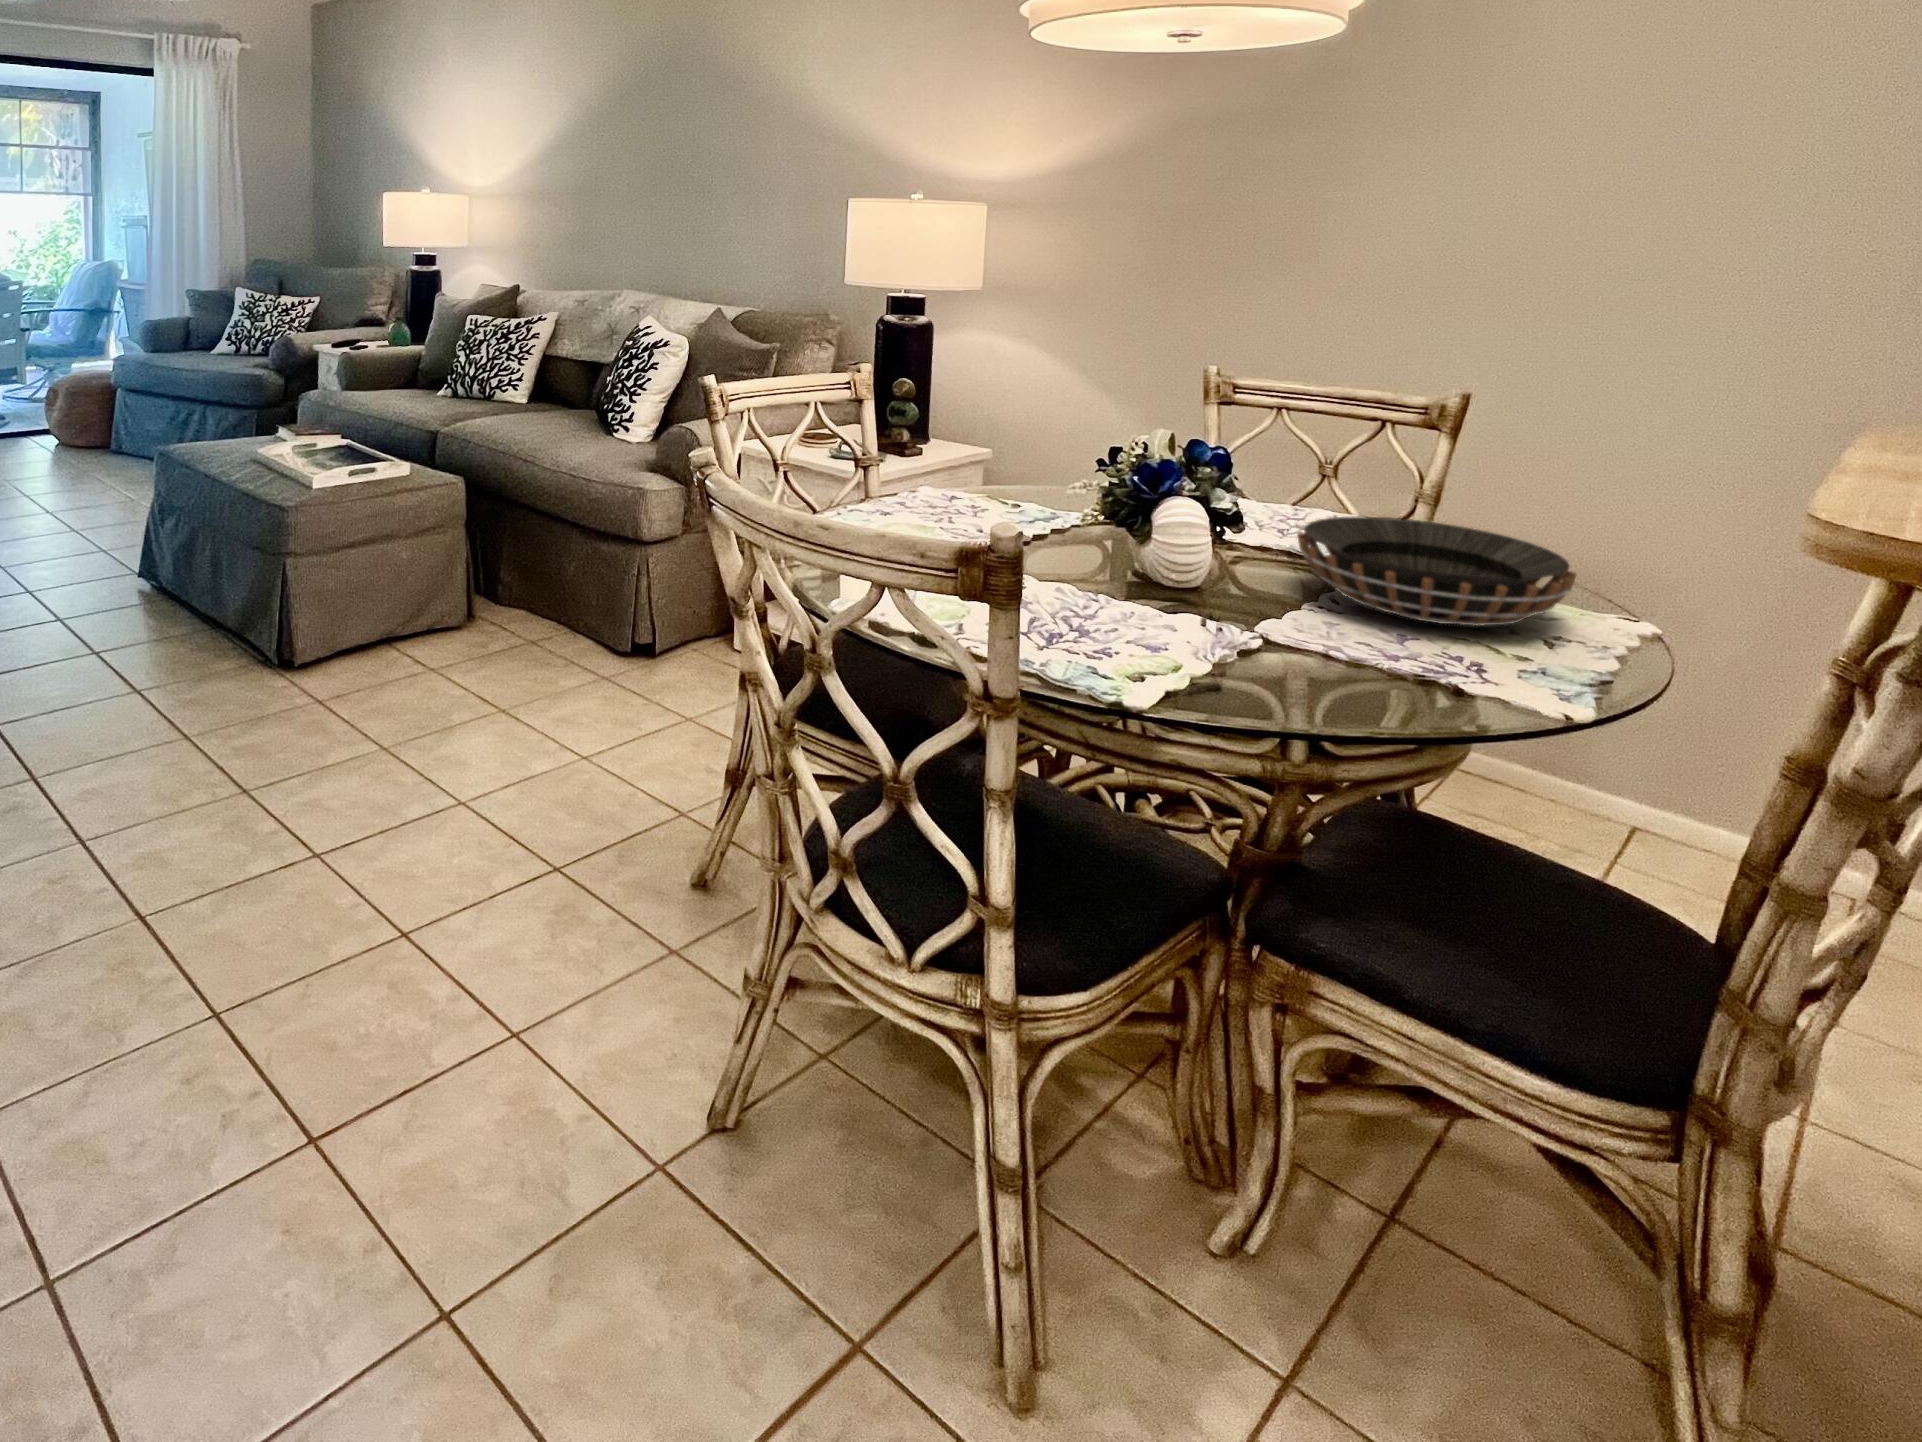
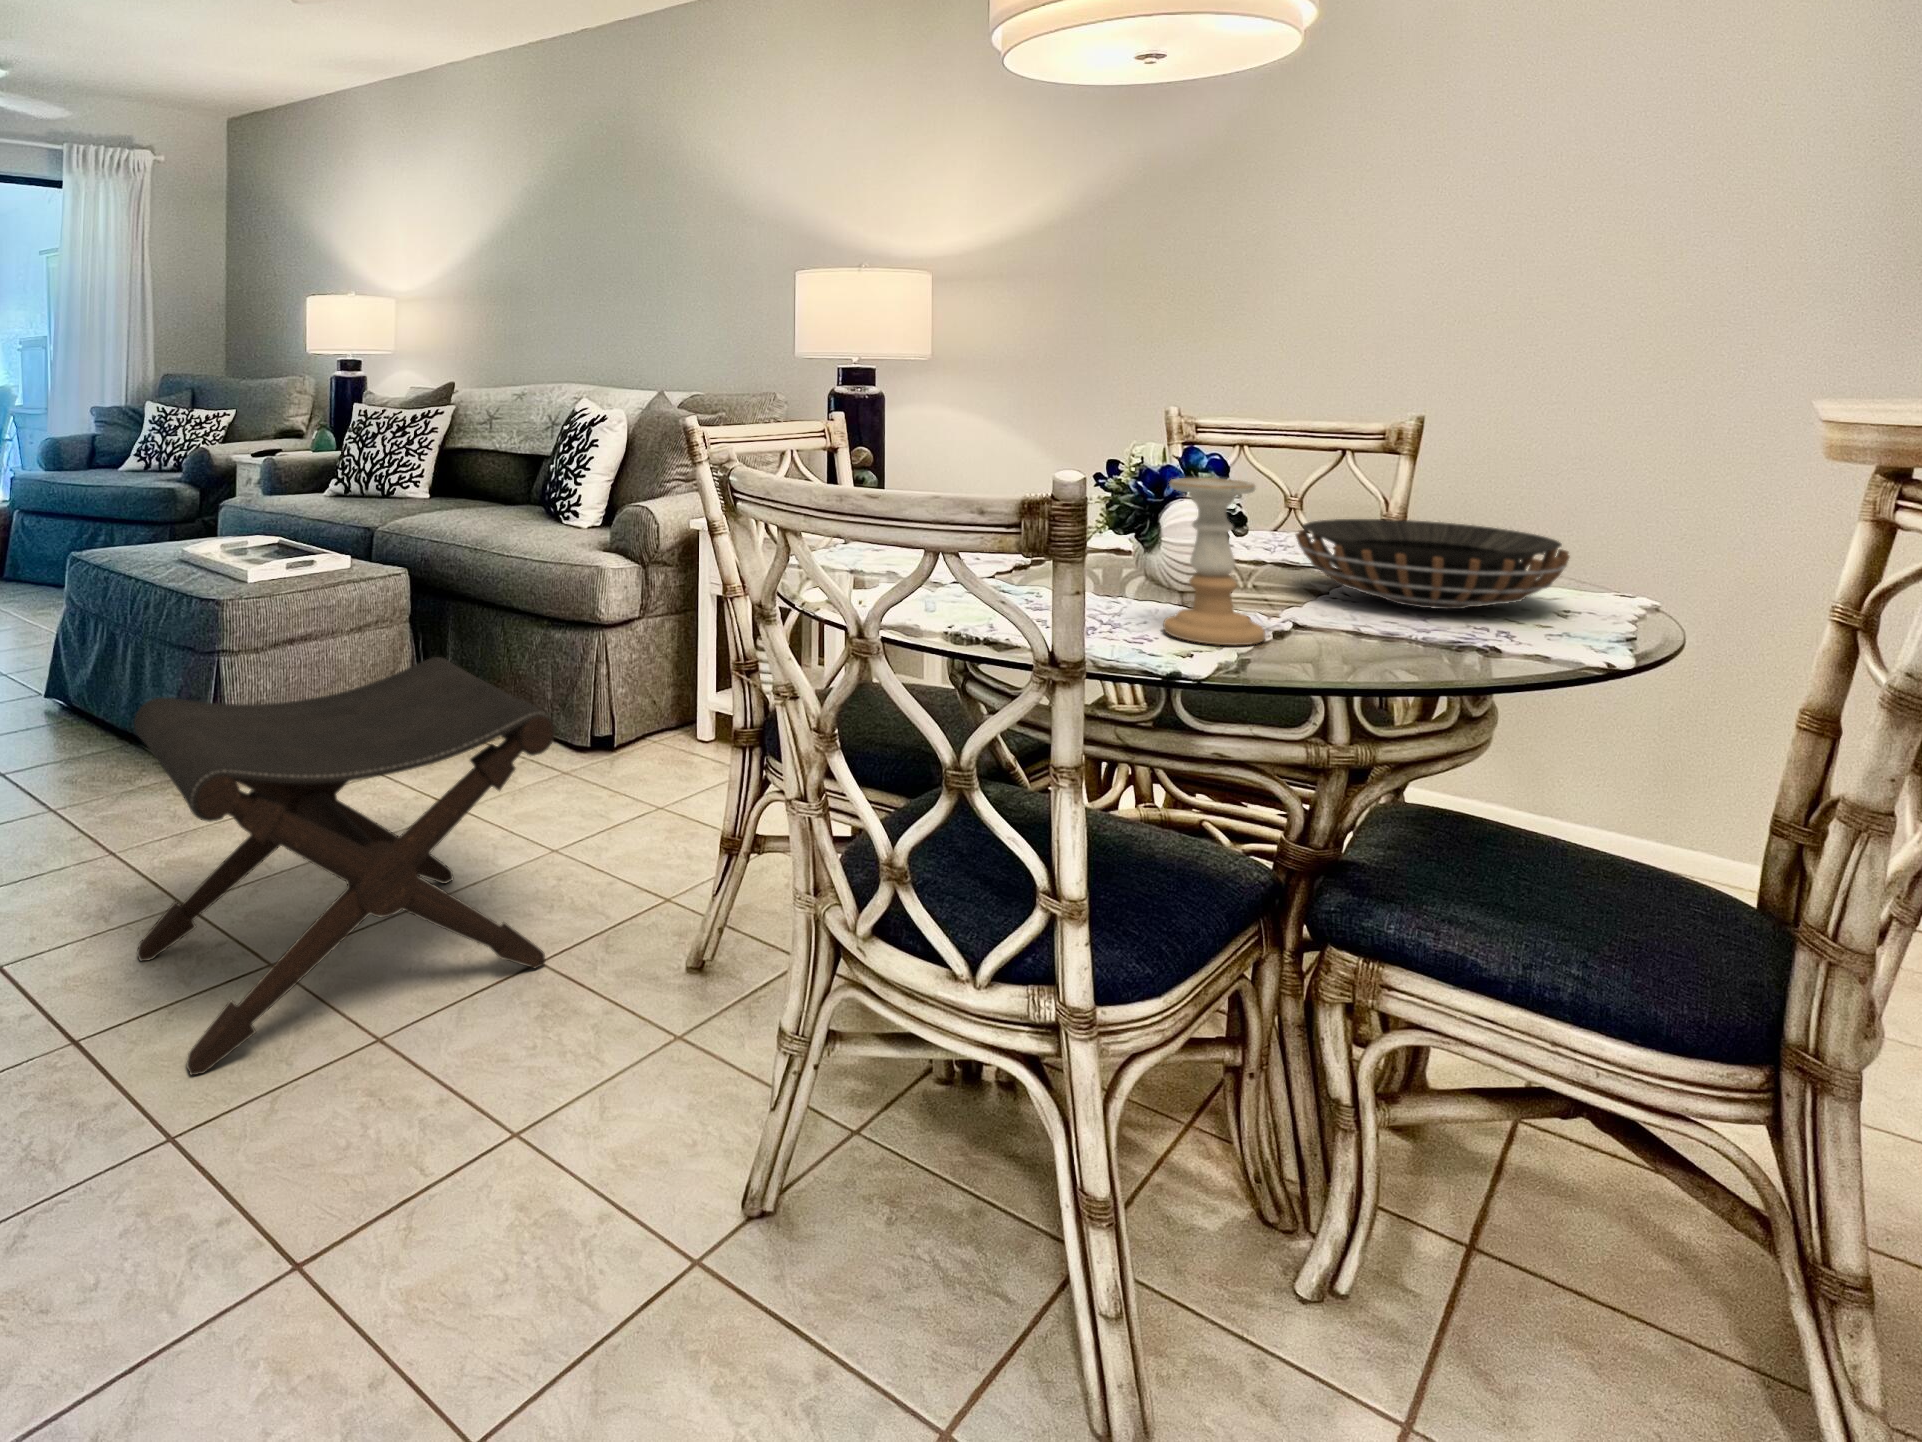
candle holder: none [1132,490,1233,663] -> present [1163,478,1265,645]
footstool: none [192,582,572,959] -> present [134,657,555,1075]

